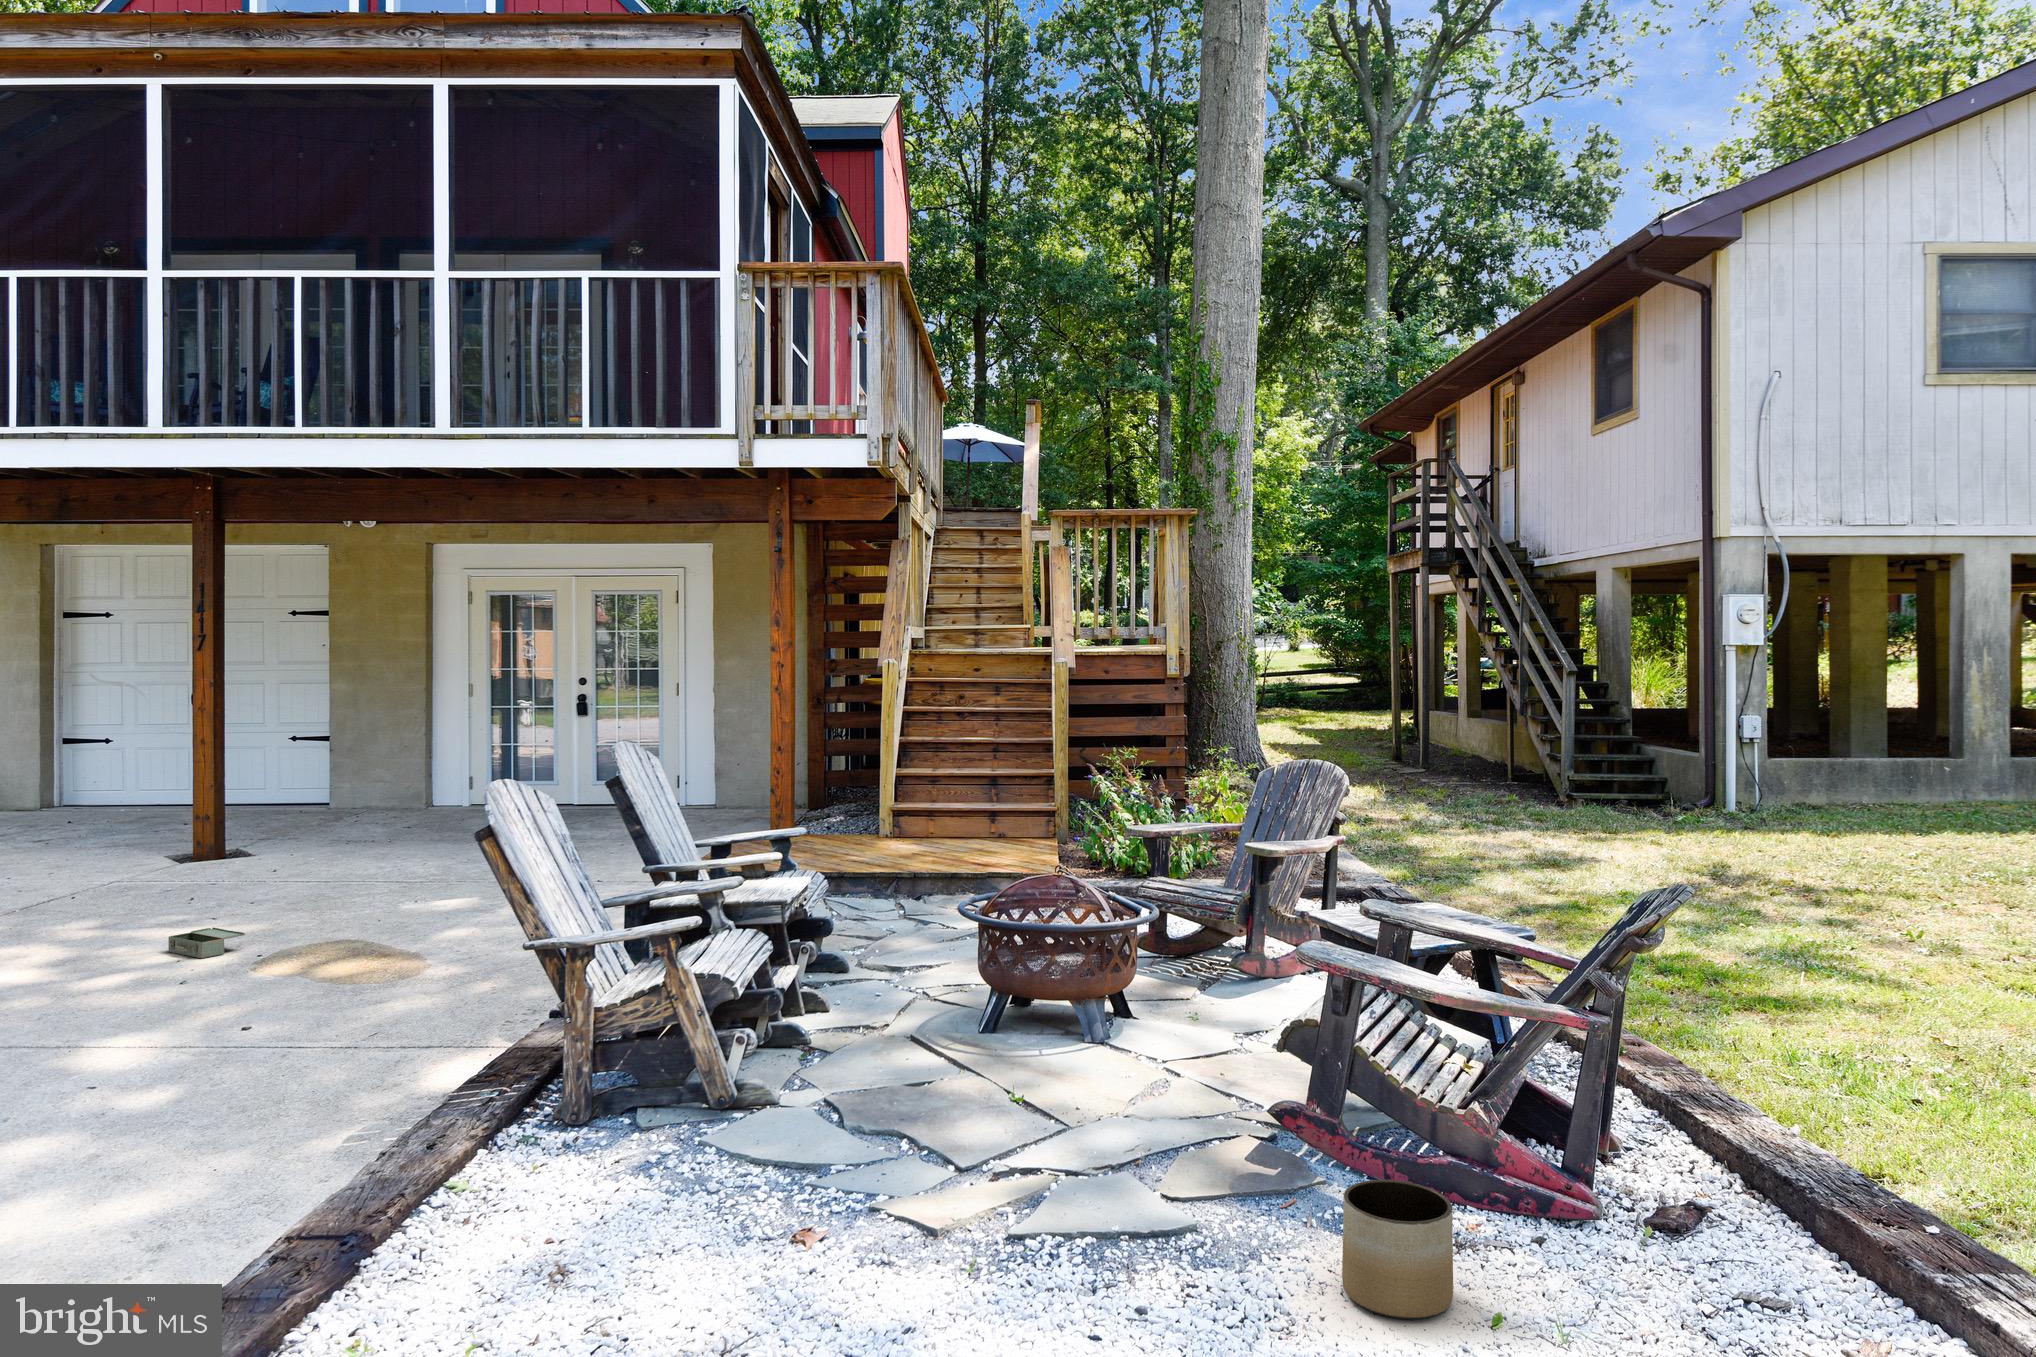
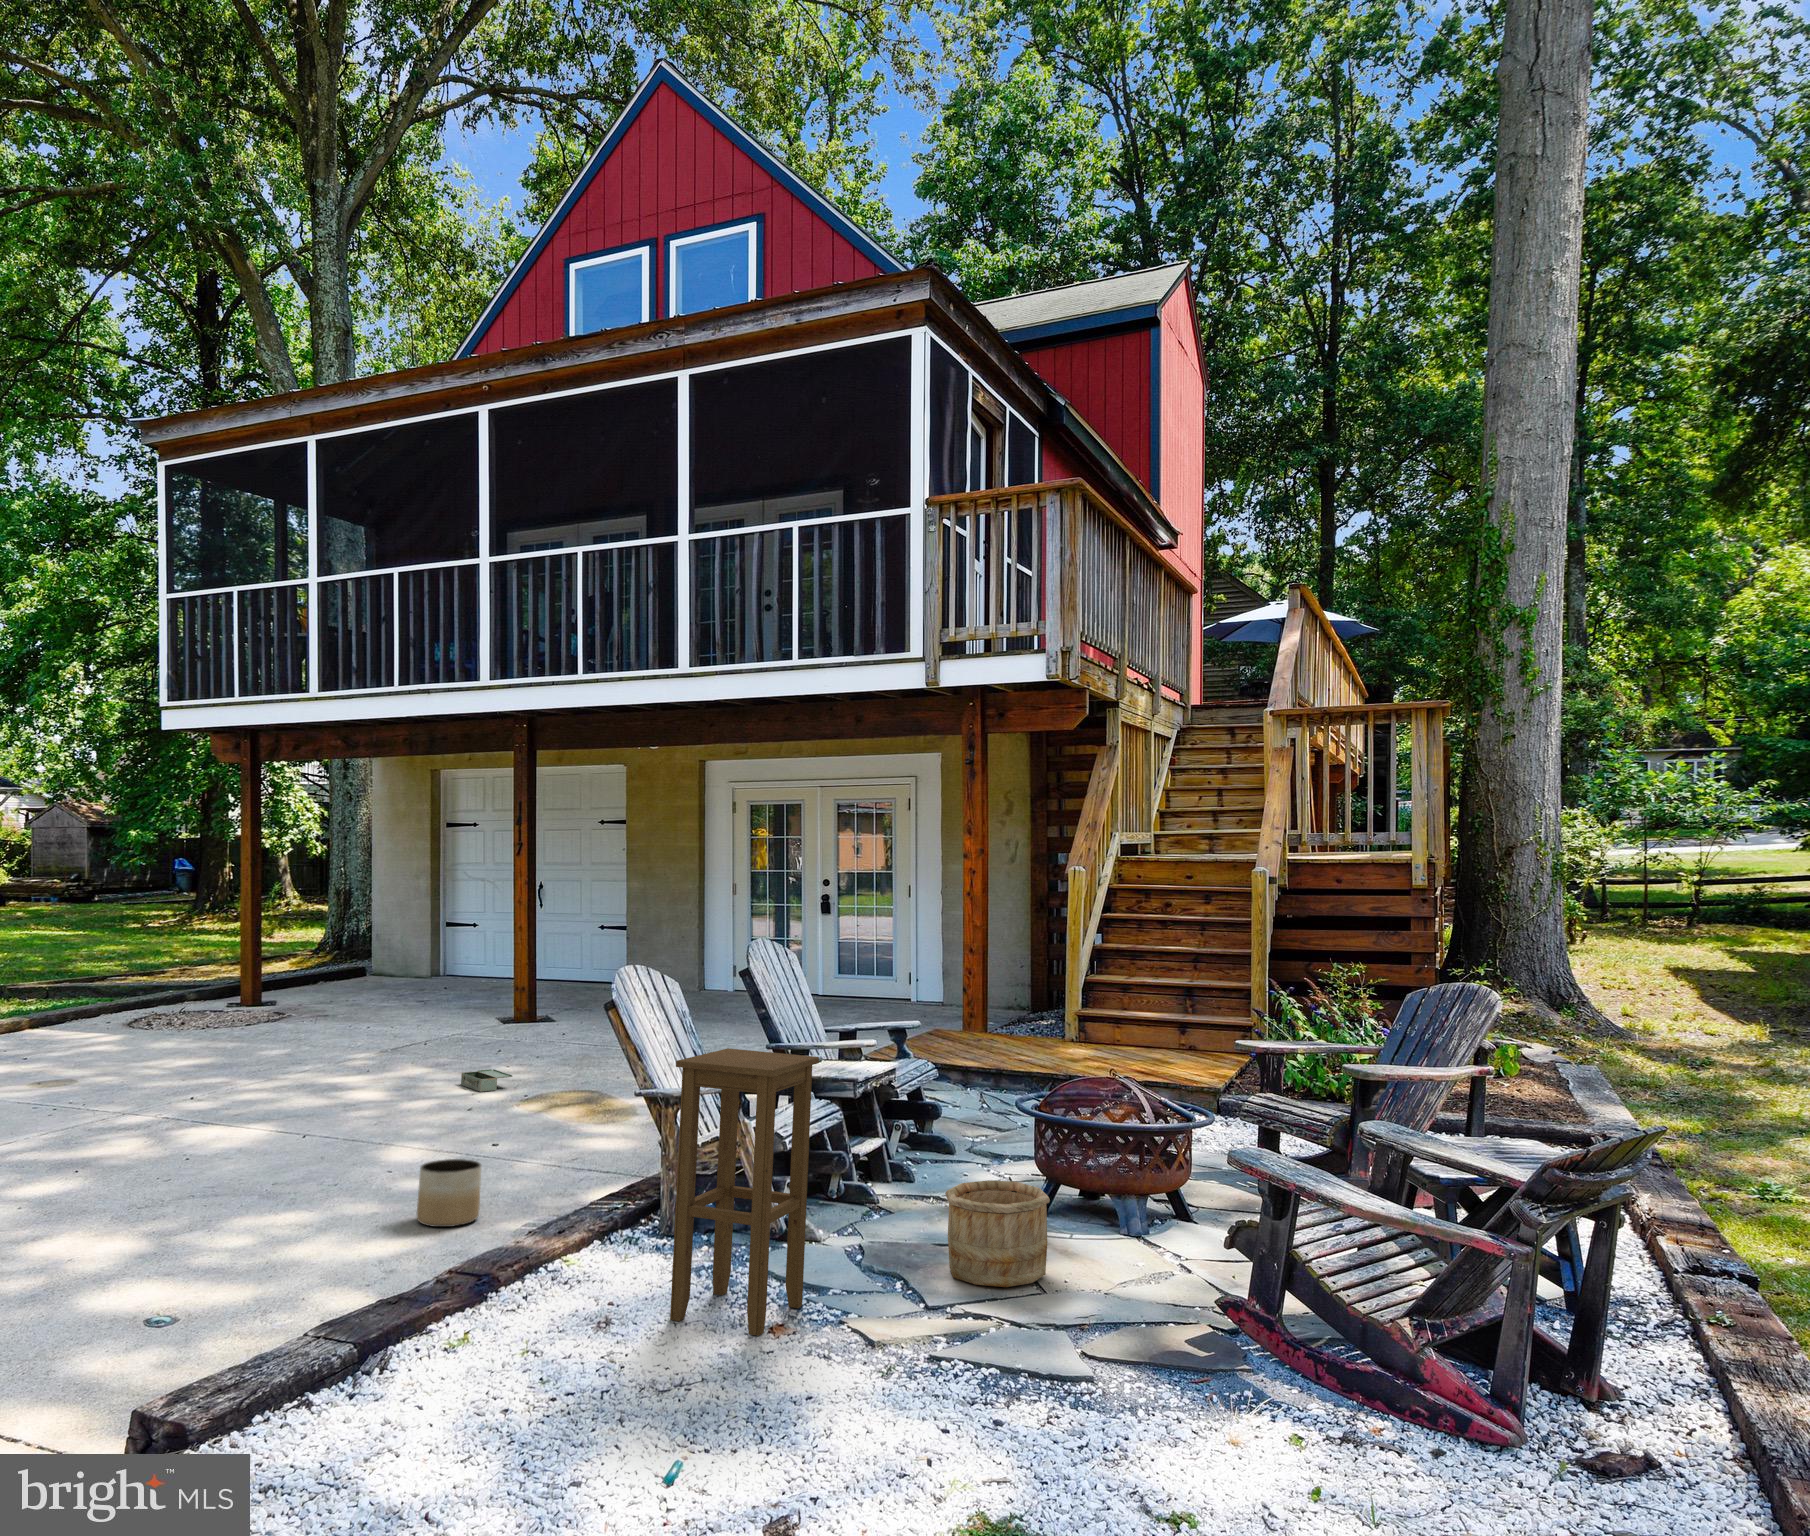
stool: none [643,887,814,1247] -> present [670,1048,819,1336]
wooden bucket: none [936,1004,1057,1130] -> present [945,1180,1050,1287]
planter: present [1342,1180,1453,1319] -> present [417,1159,482,1227]

